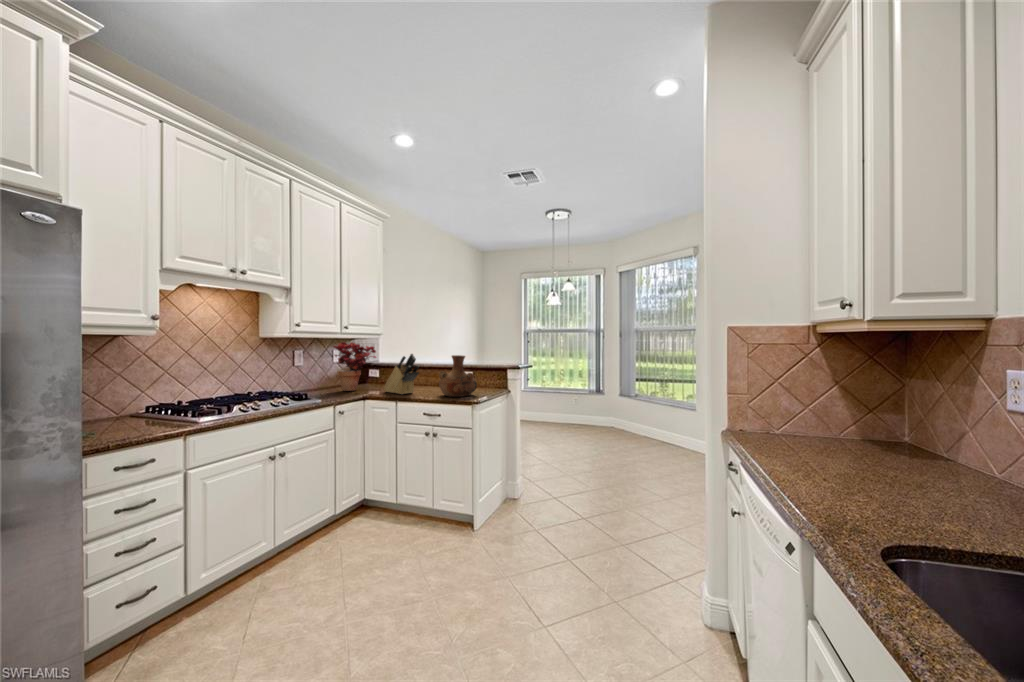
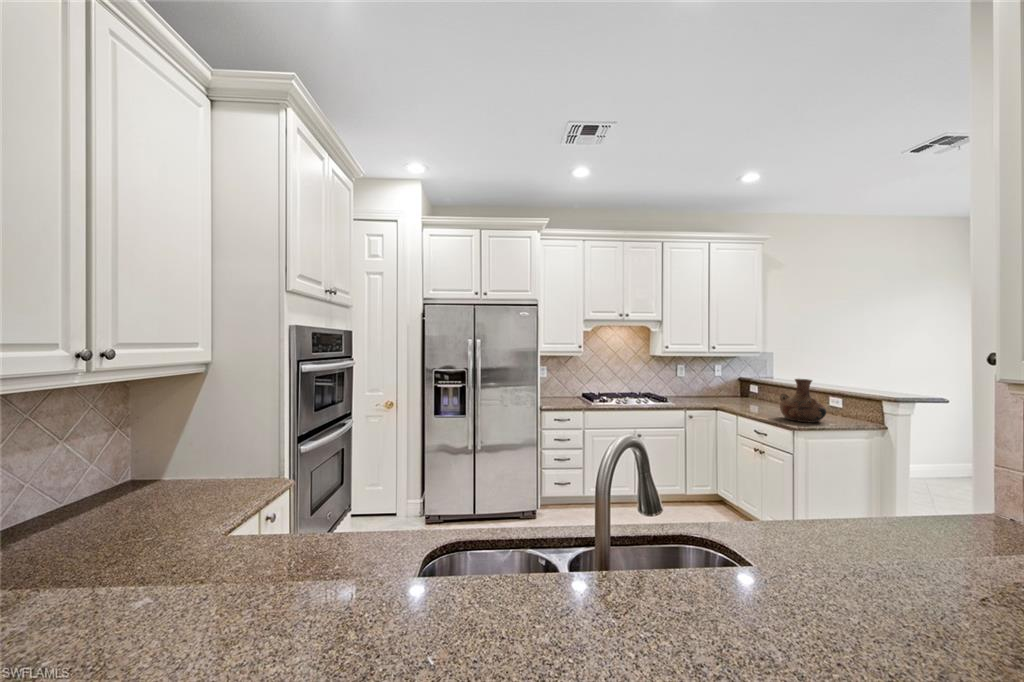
potted plant: present [333,342,376,391] -> none [700,360,743,401]
knife block: present [383,354,419,394] -> none [741,374,766,411]

